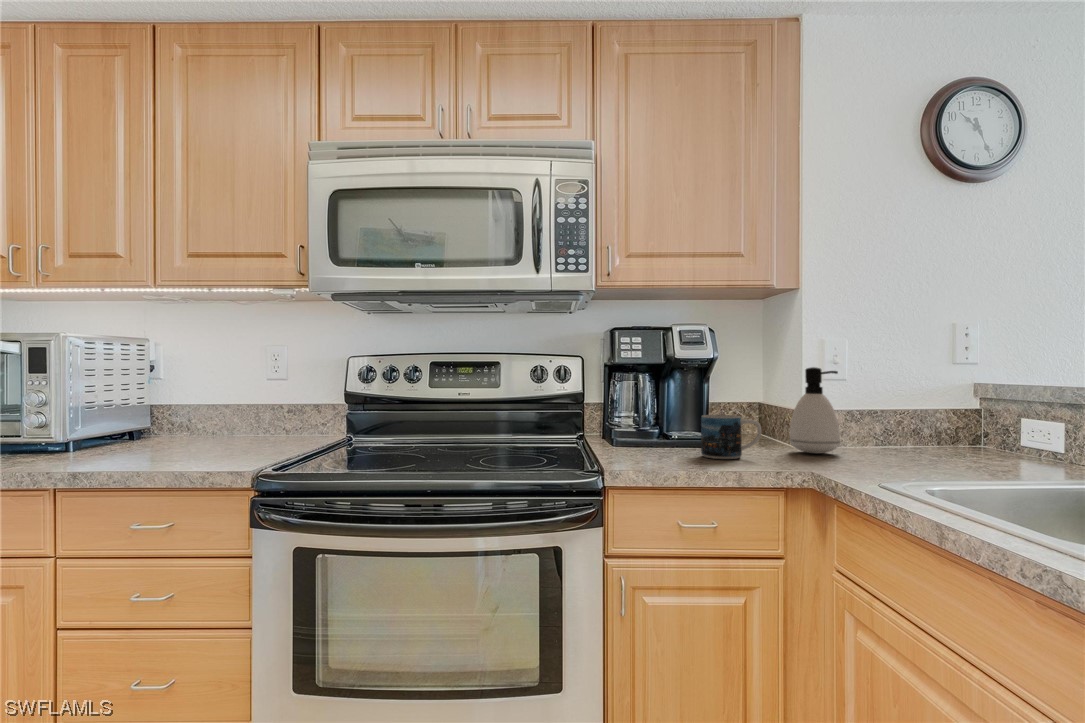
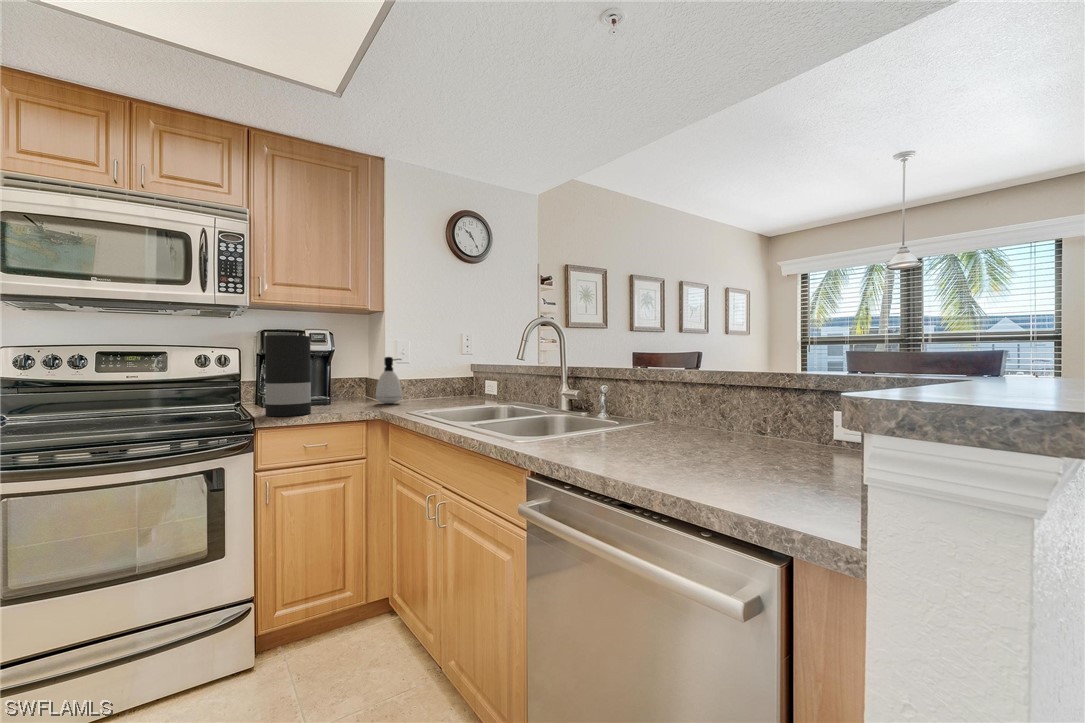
vase: none [618,331,689,471] -> present [265,335,311,416]
mug: present [701,415,762,459] -> none [322,384,357,409]

